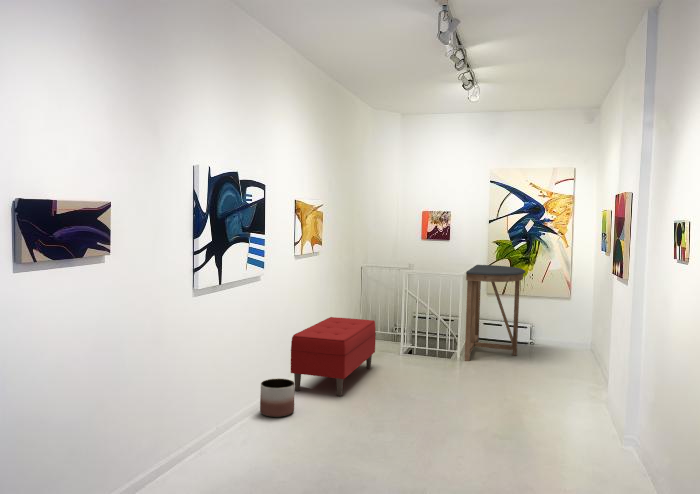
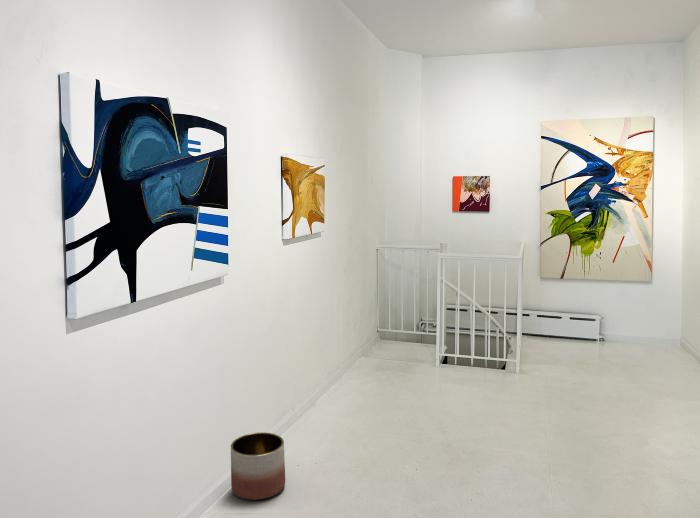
console table: present [465,265,525,361] -> none [522,243,600,374]
bench: present [291,317,376,396] -> none [281,322,402,448]

